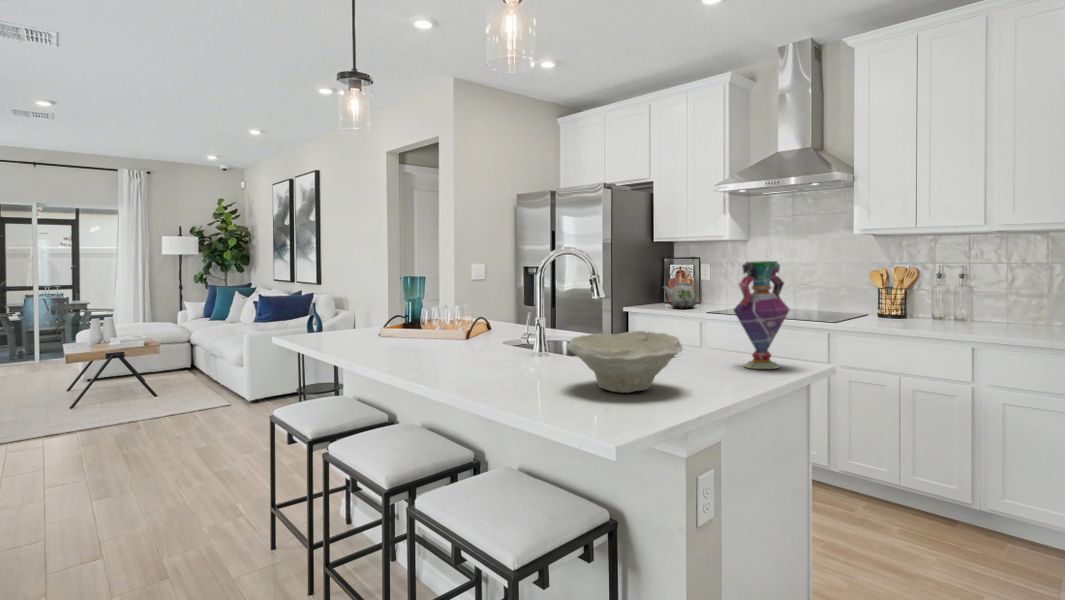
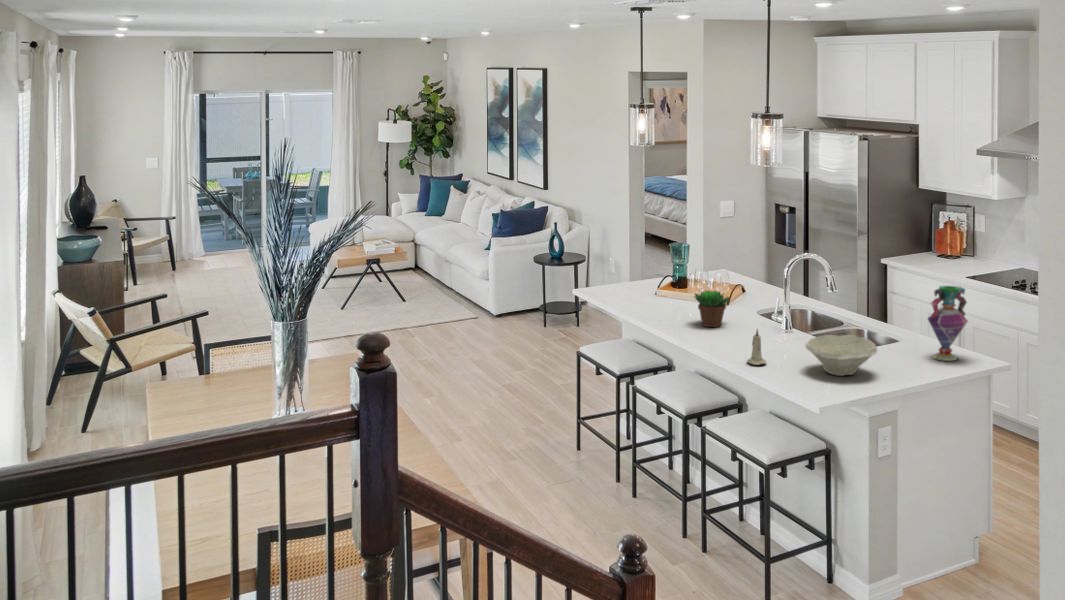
kettle: present [663,268,696,308] -> none [919,222,955,264]
succulent plant: none [406,300,457,353] -> present [694,290,729,327]
candle: none [473,325,506,387] -> present [747,330,767,365]

